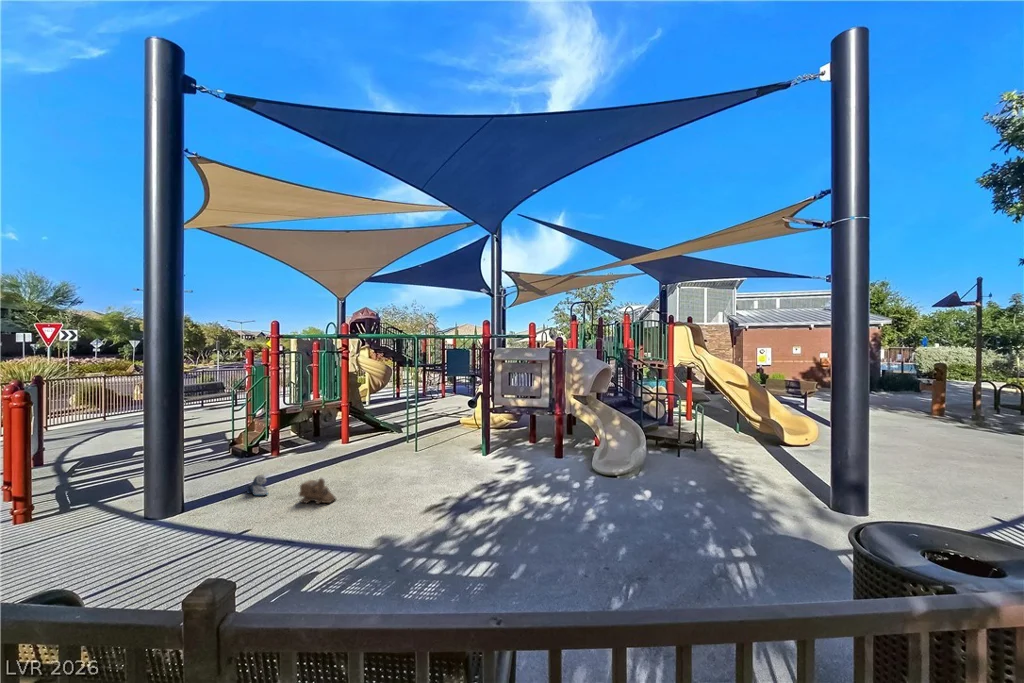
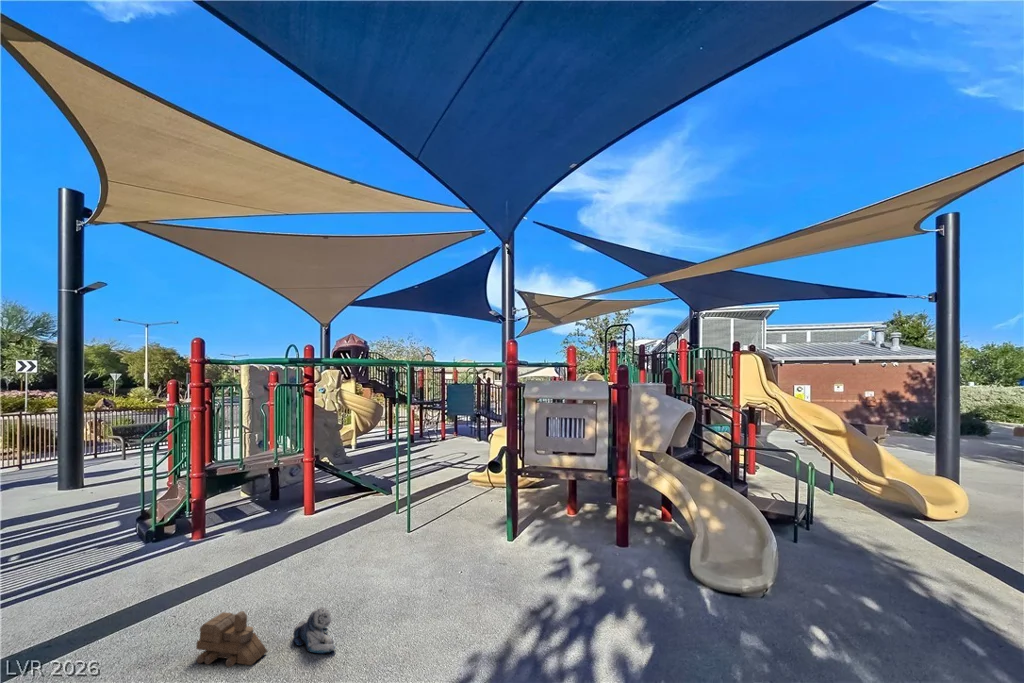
plush toy: present [247,475,268,496] -> present [293,608,335,654]

